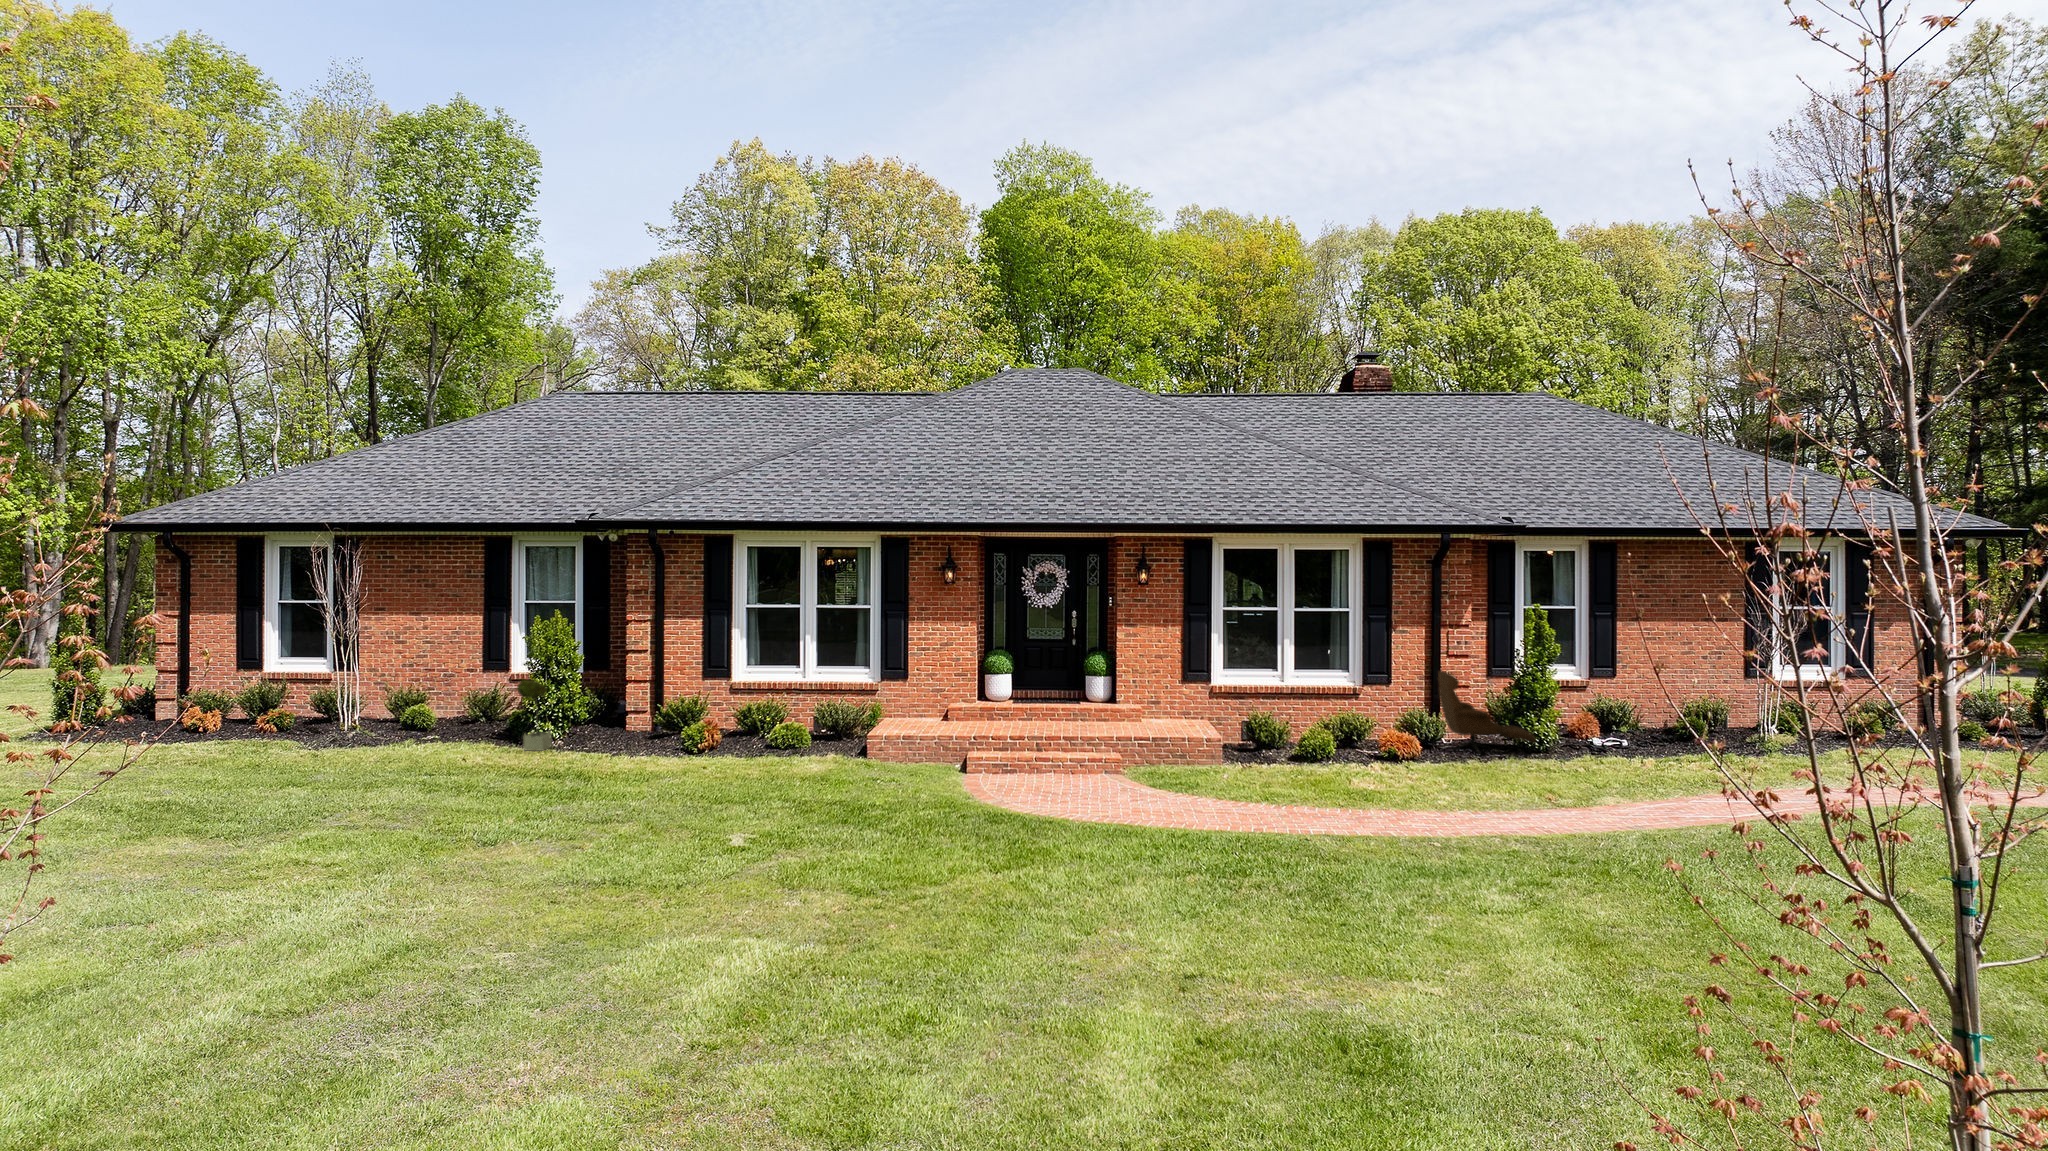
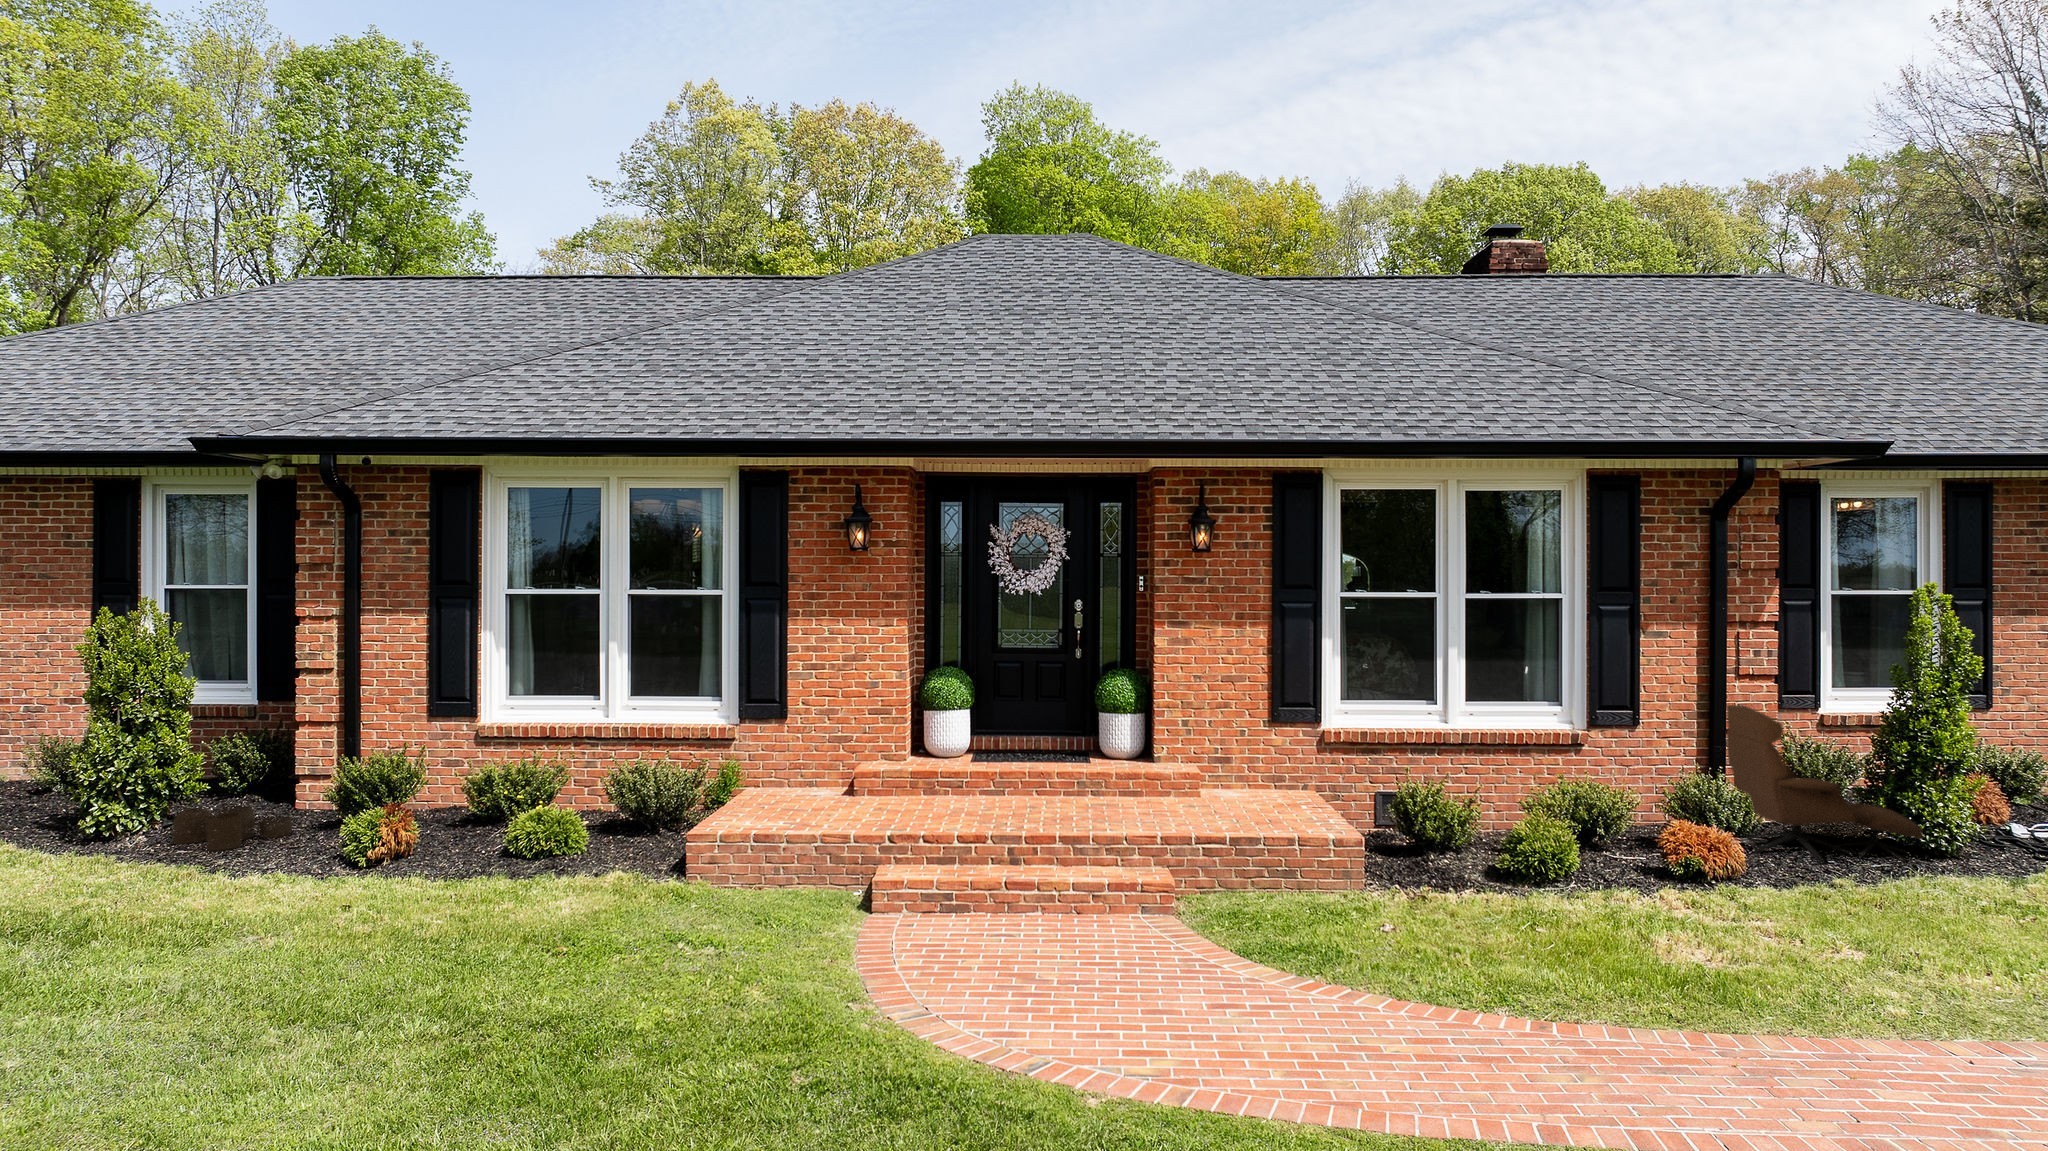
potted tree: present [517,680,552,751] -> none [54,728,132,859]
woven basket: none [569,723,631,748] -> present [172,805,292,851]

